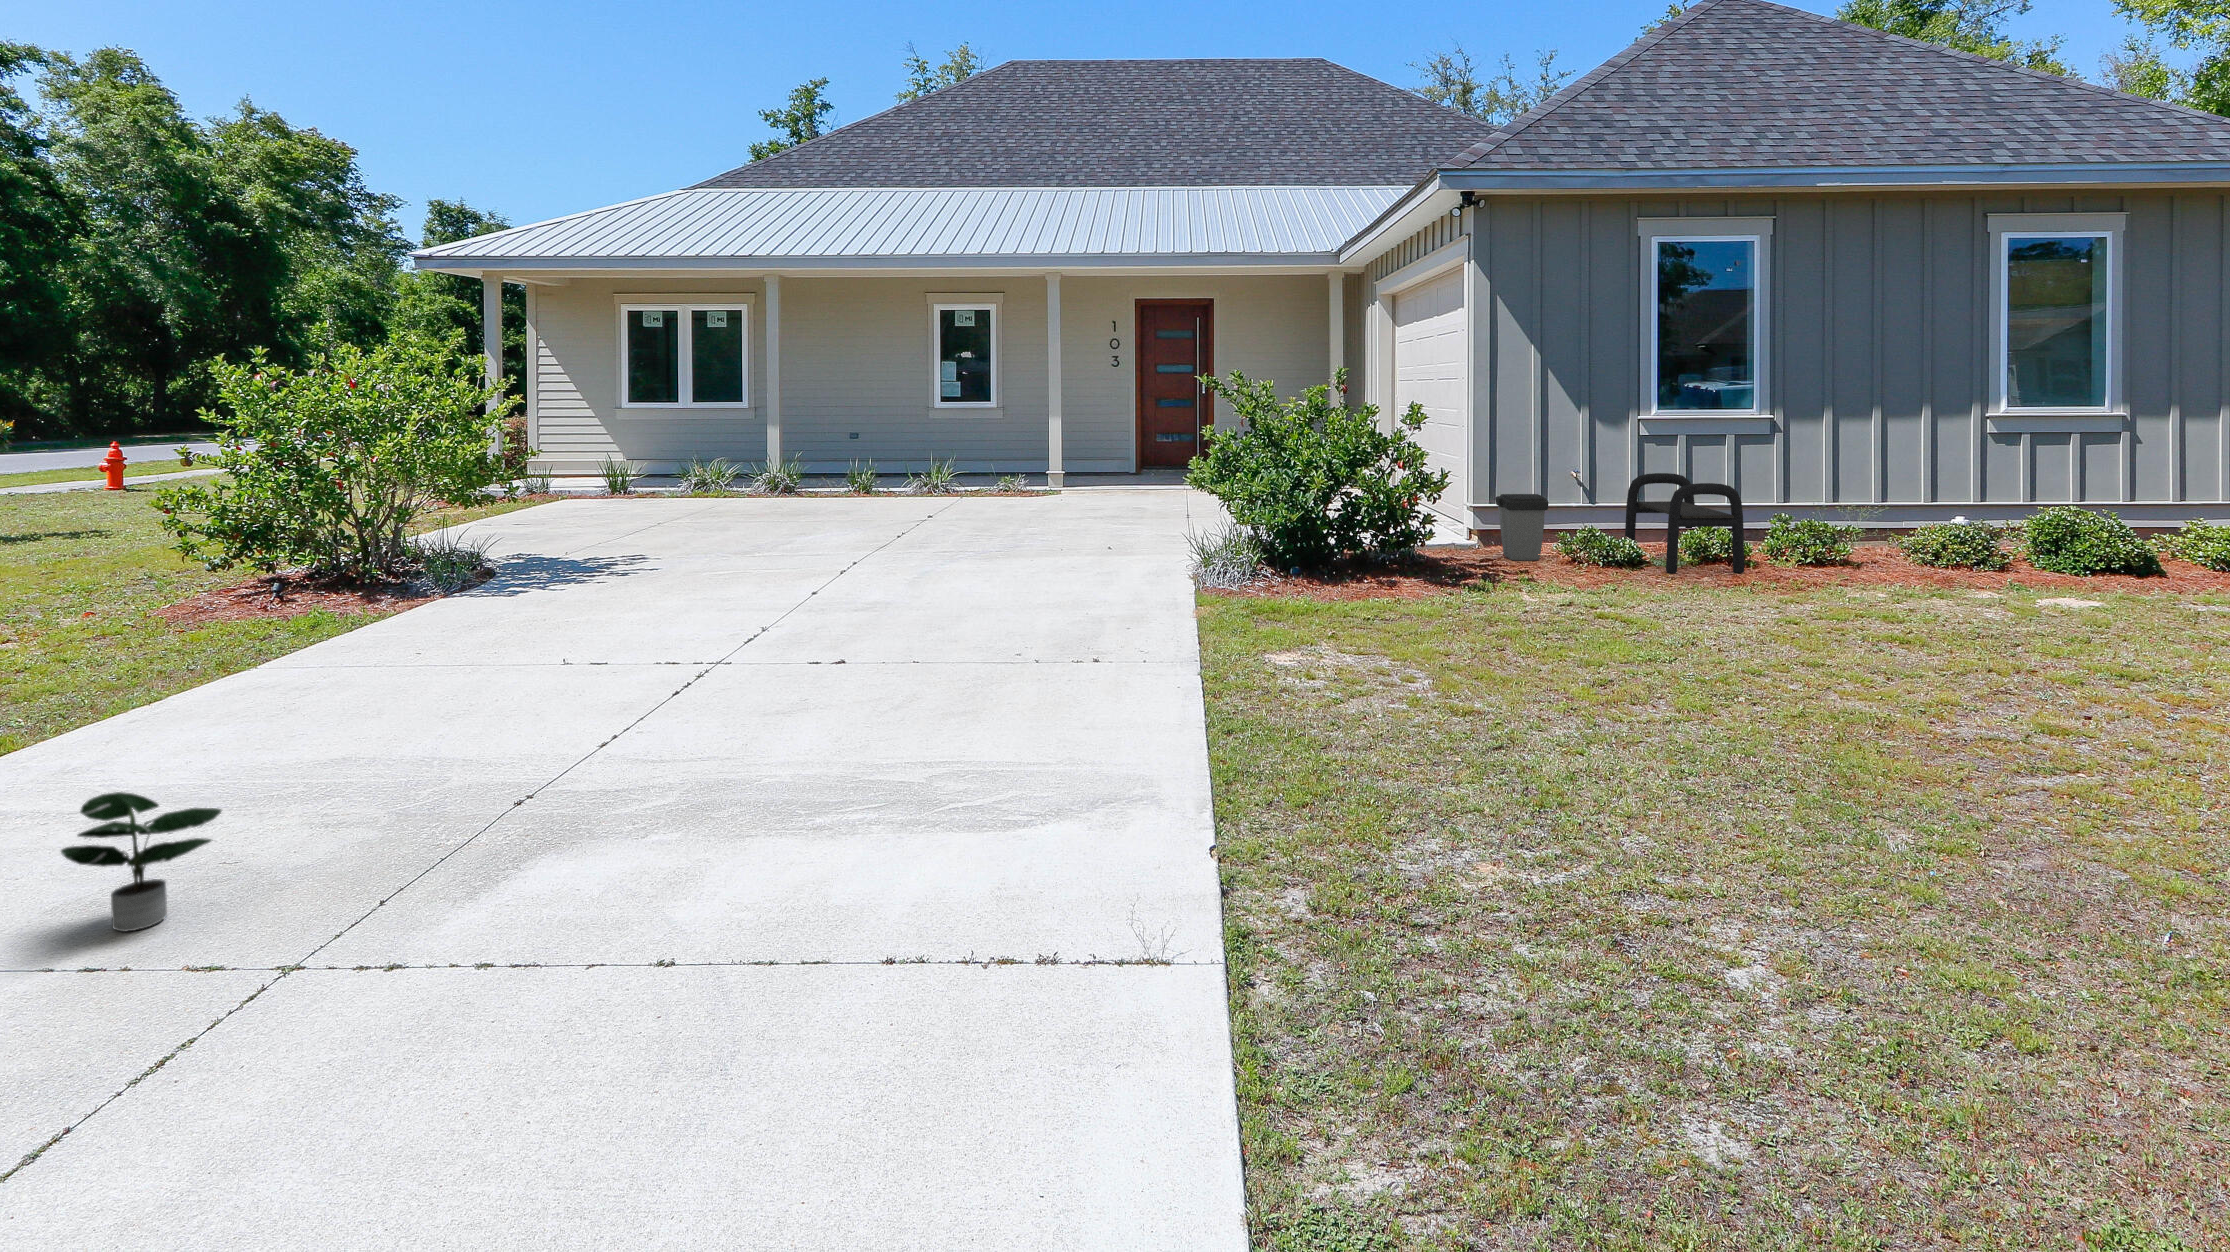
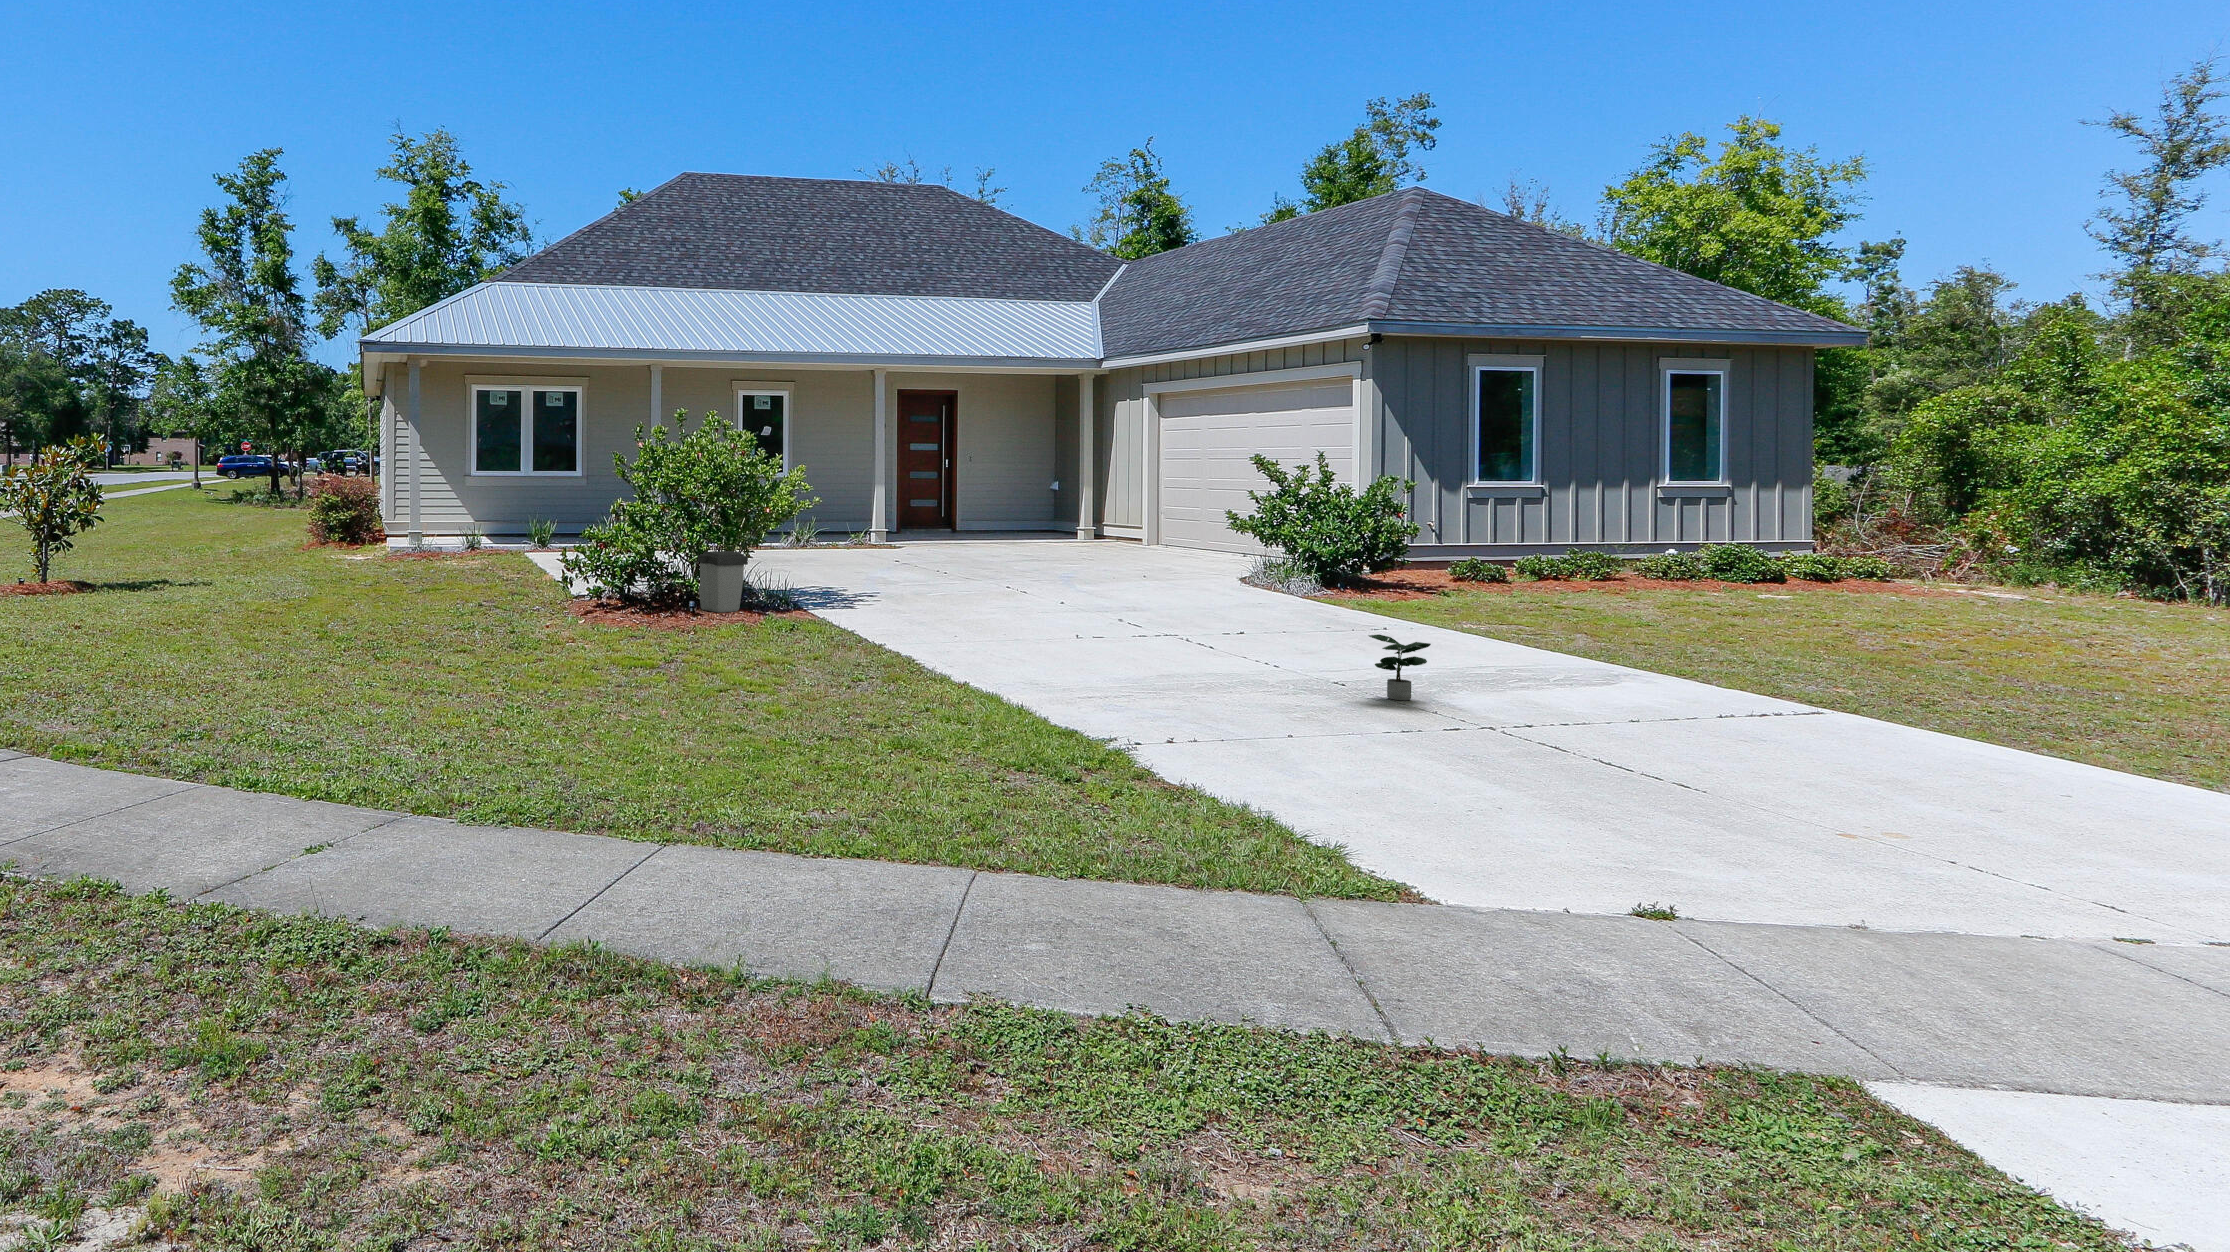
bench: present [1625,473,1744,573] -> none [1461,525,1567,589]
trash can: present [1495,494,1549,561] -> present [697,551,748,613]

